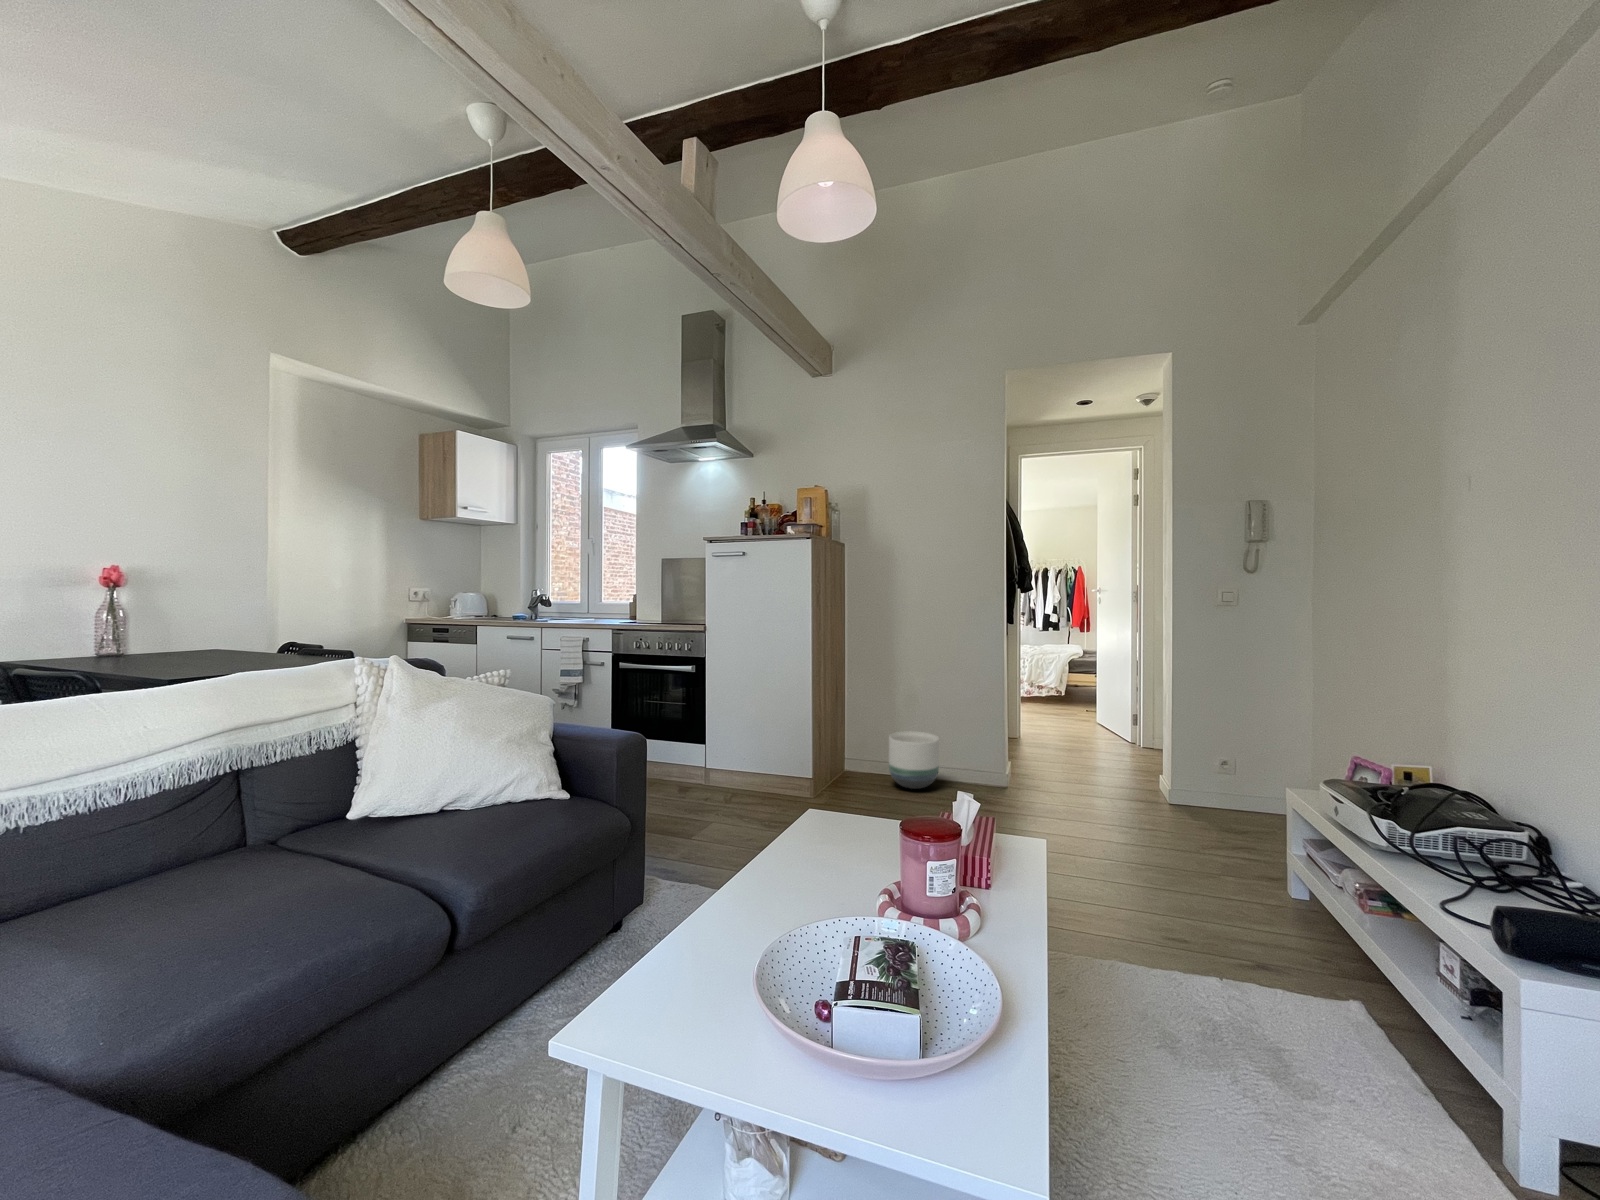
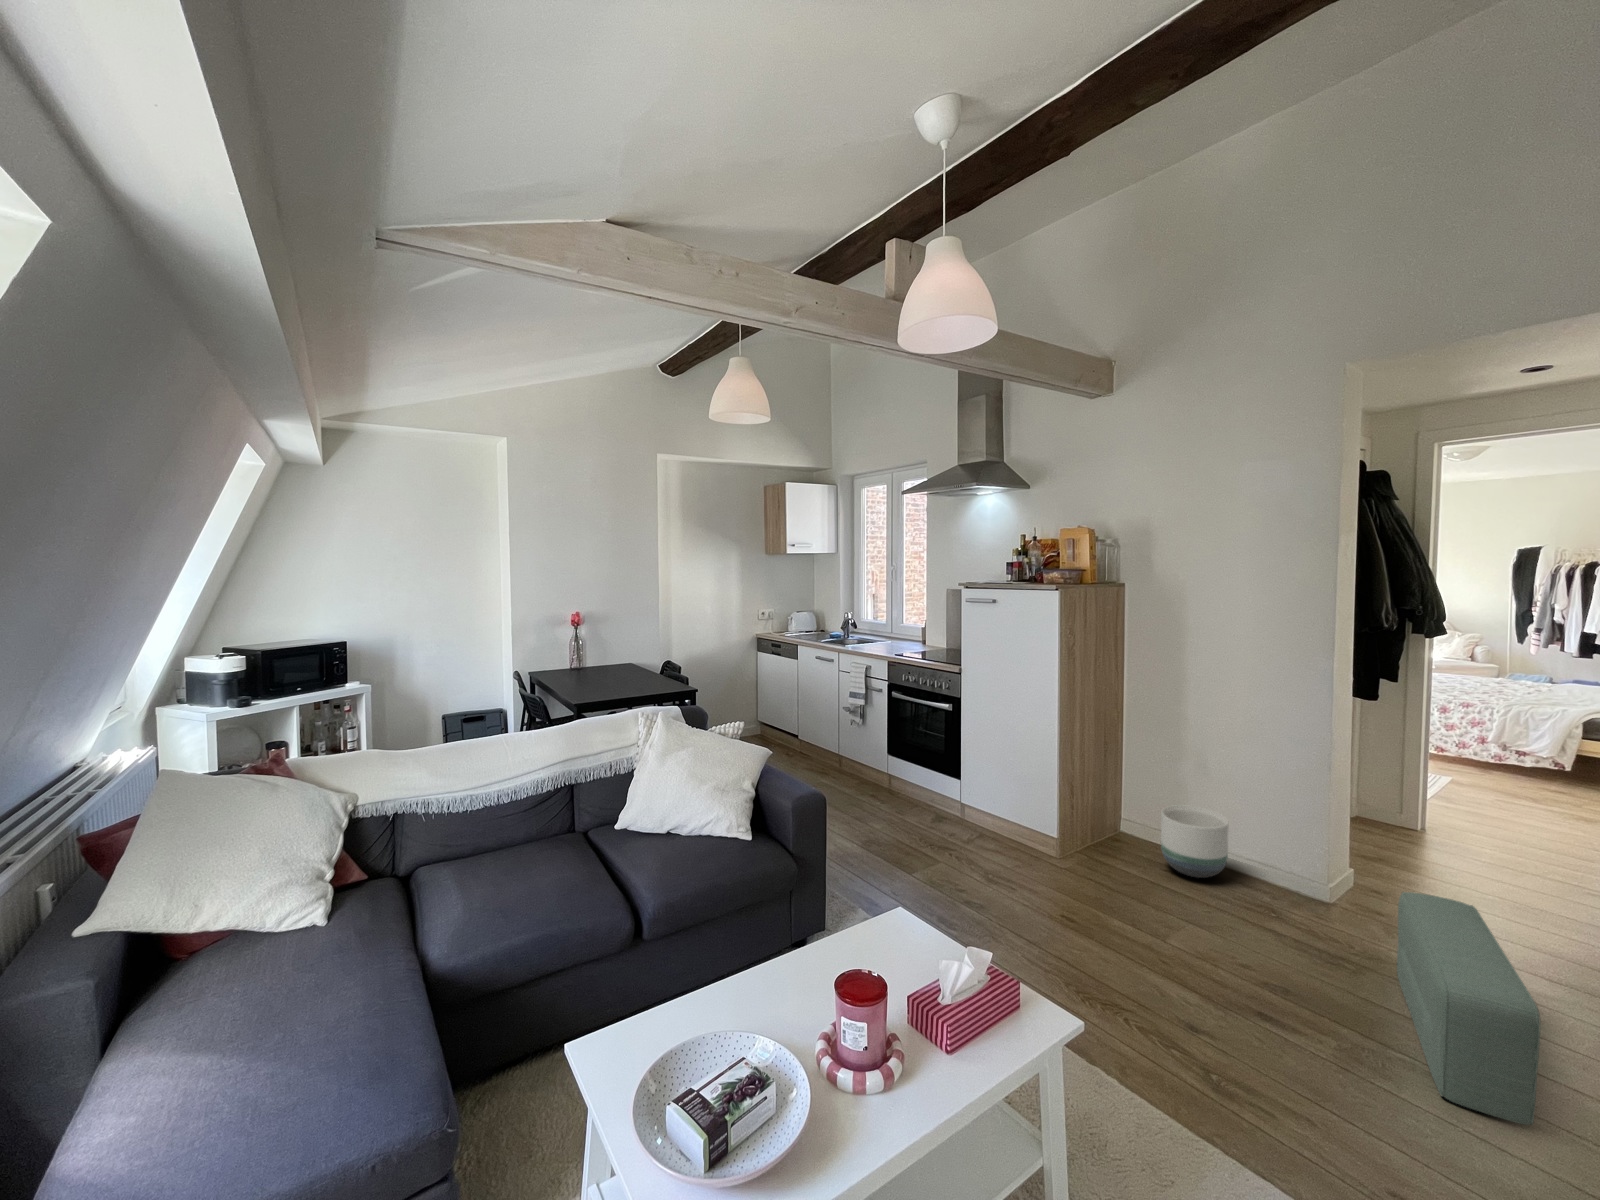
pouf: none [1072,751,1195,879] -> present [1397,892,1541,1125]

